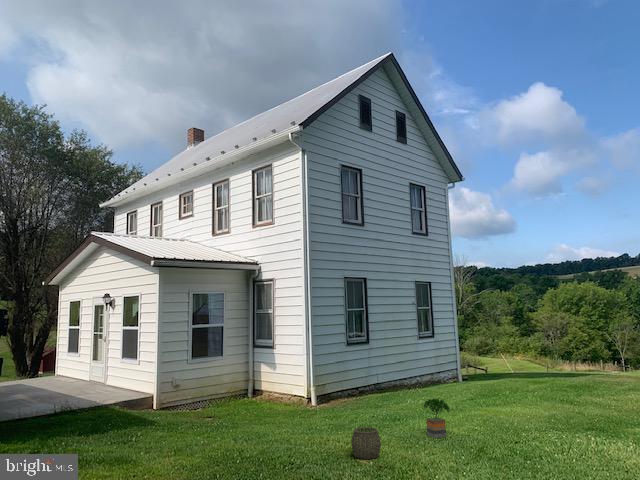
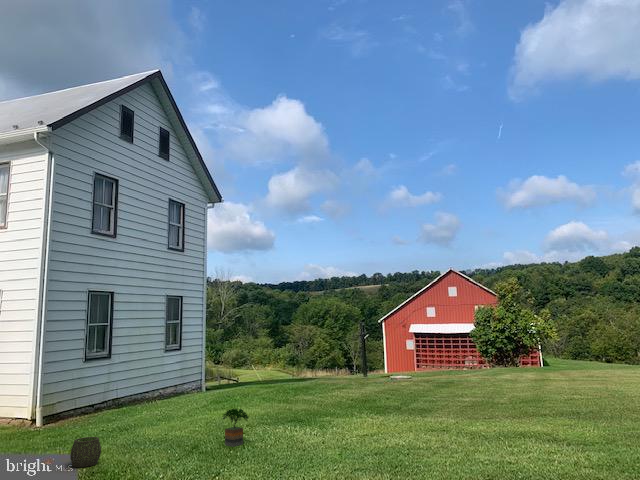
potted tree: present [424,399,450,438] -> present [223,409,248,447]

